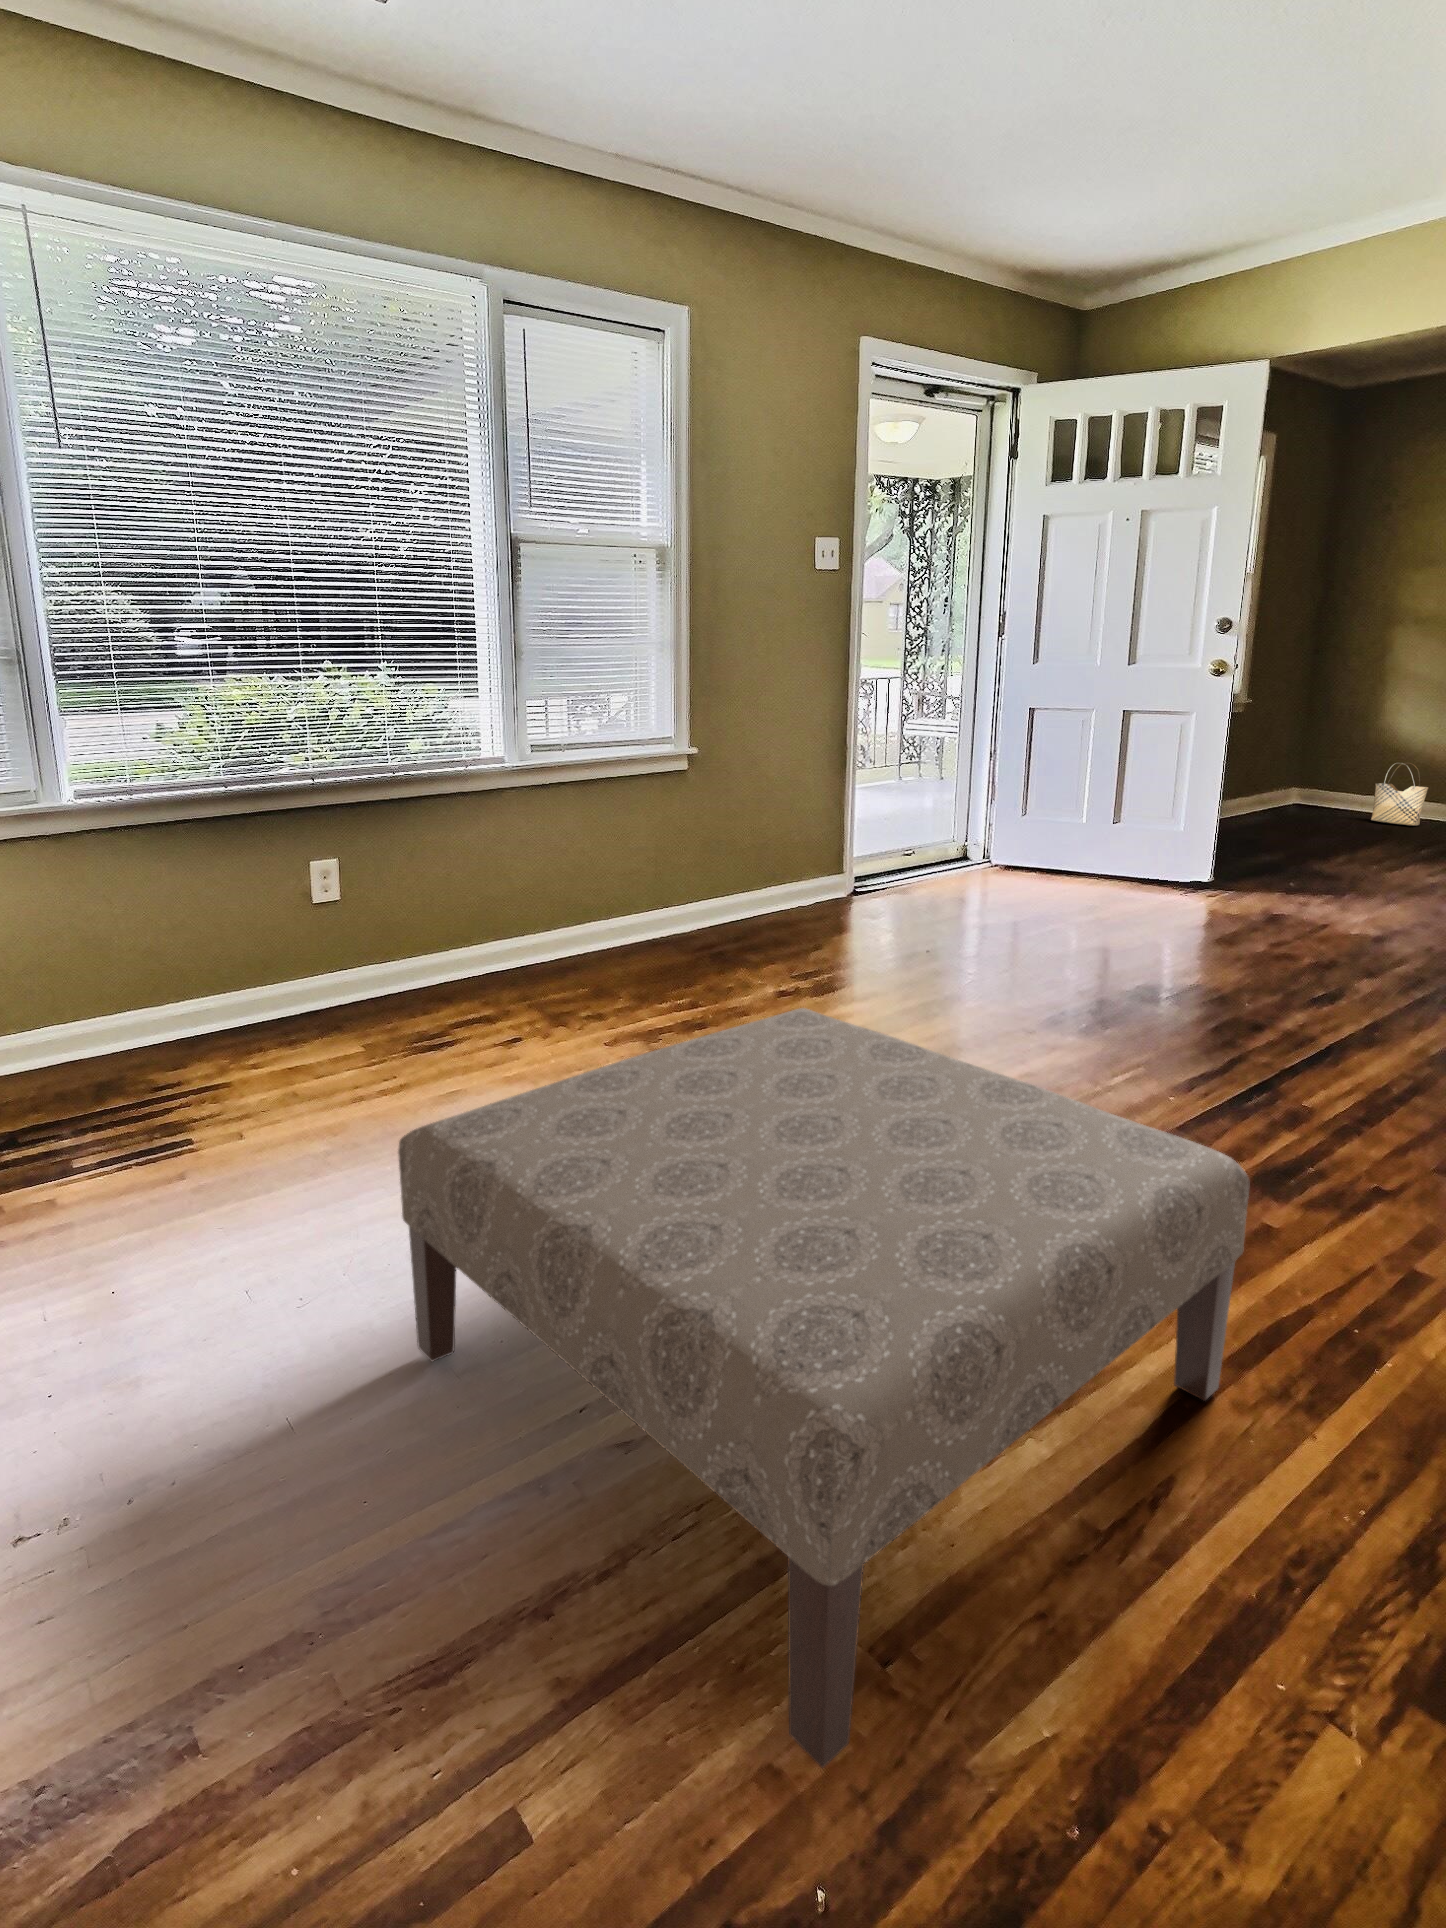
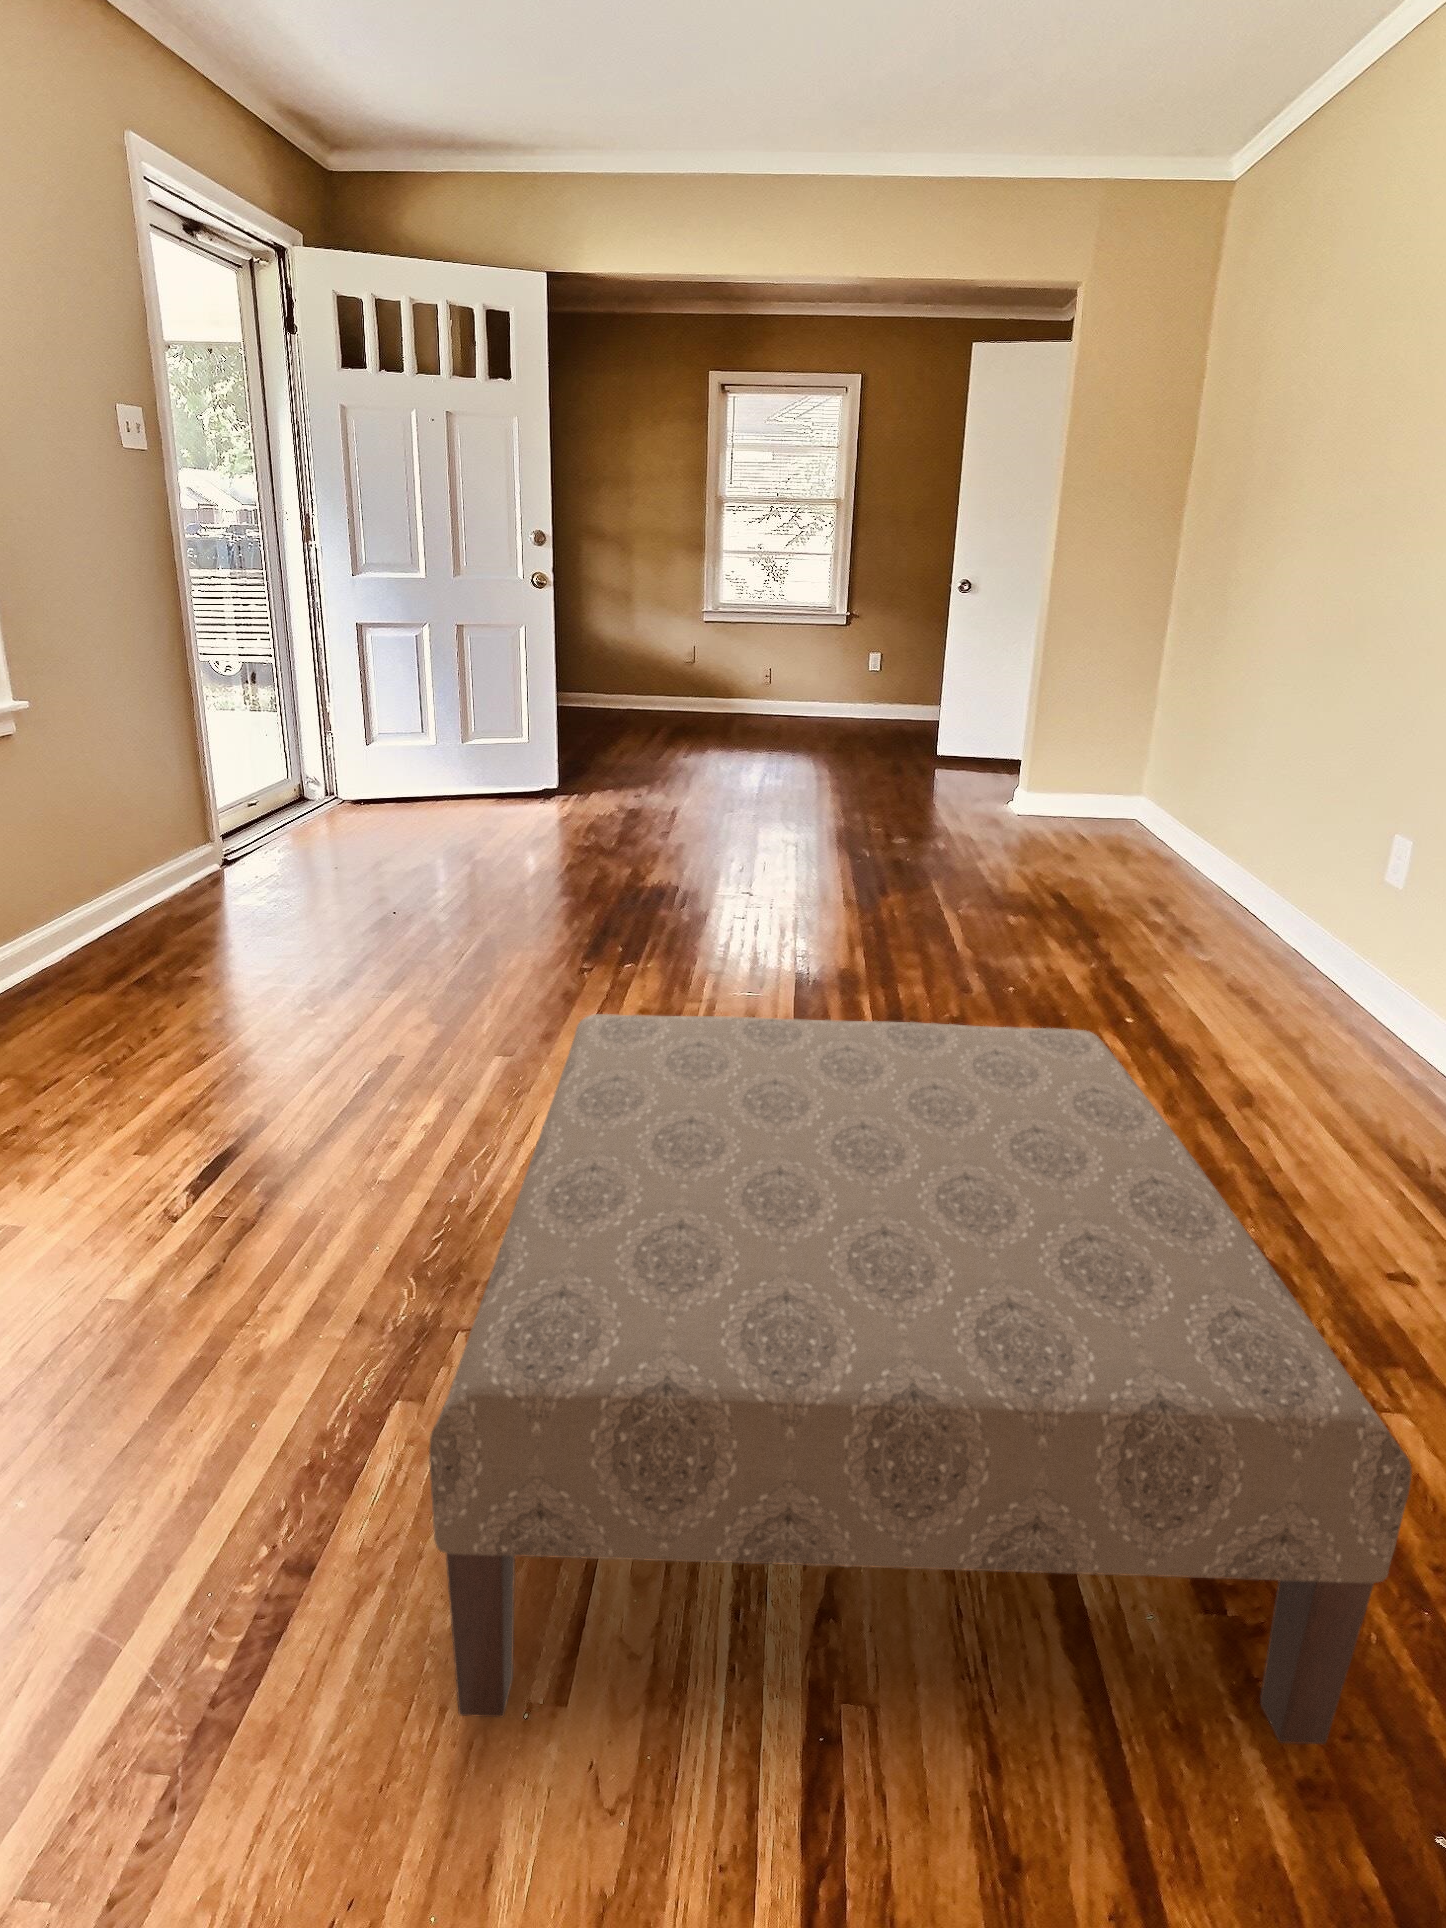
woven basket: present [1371,763,1428,826] -> none [593,663,631,716]

